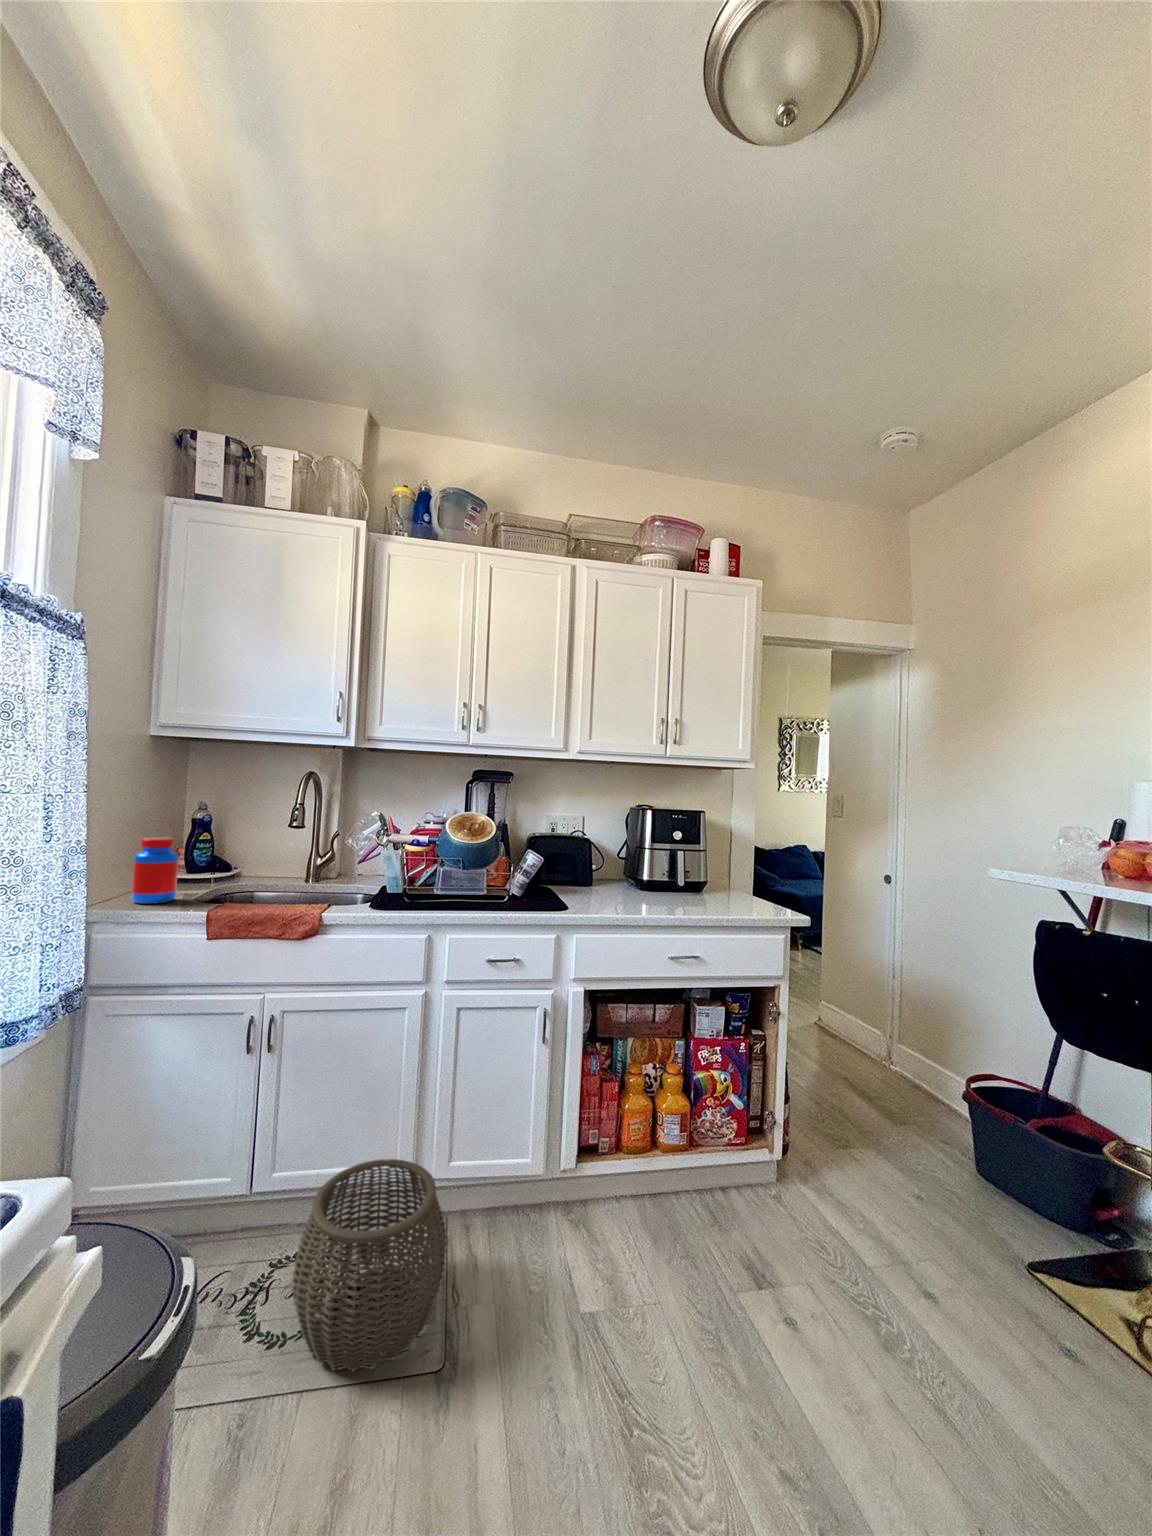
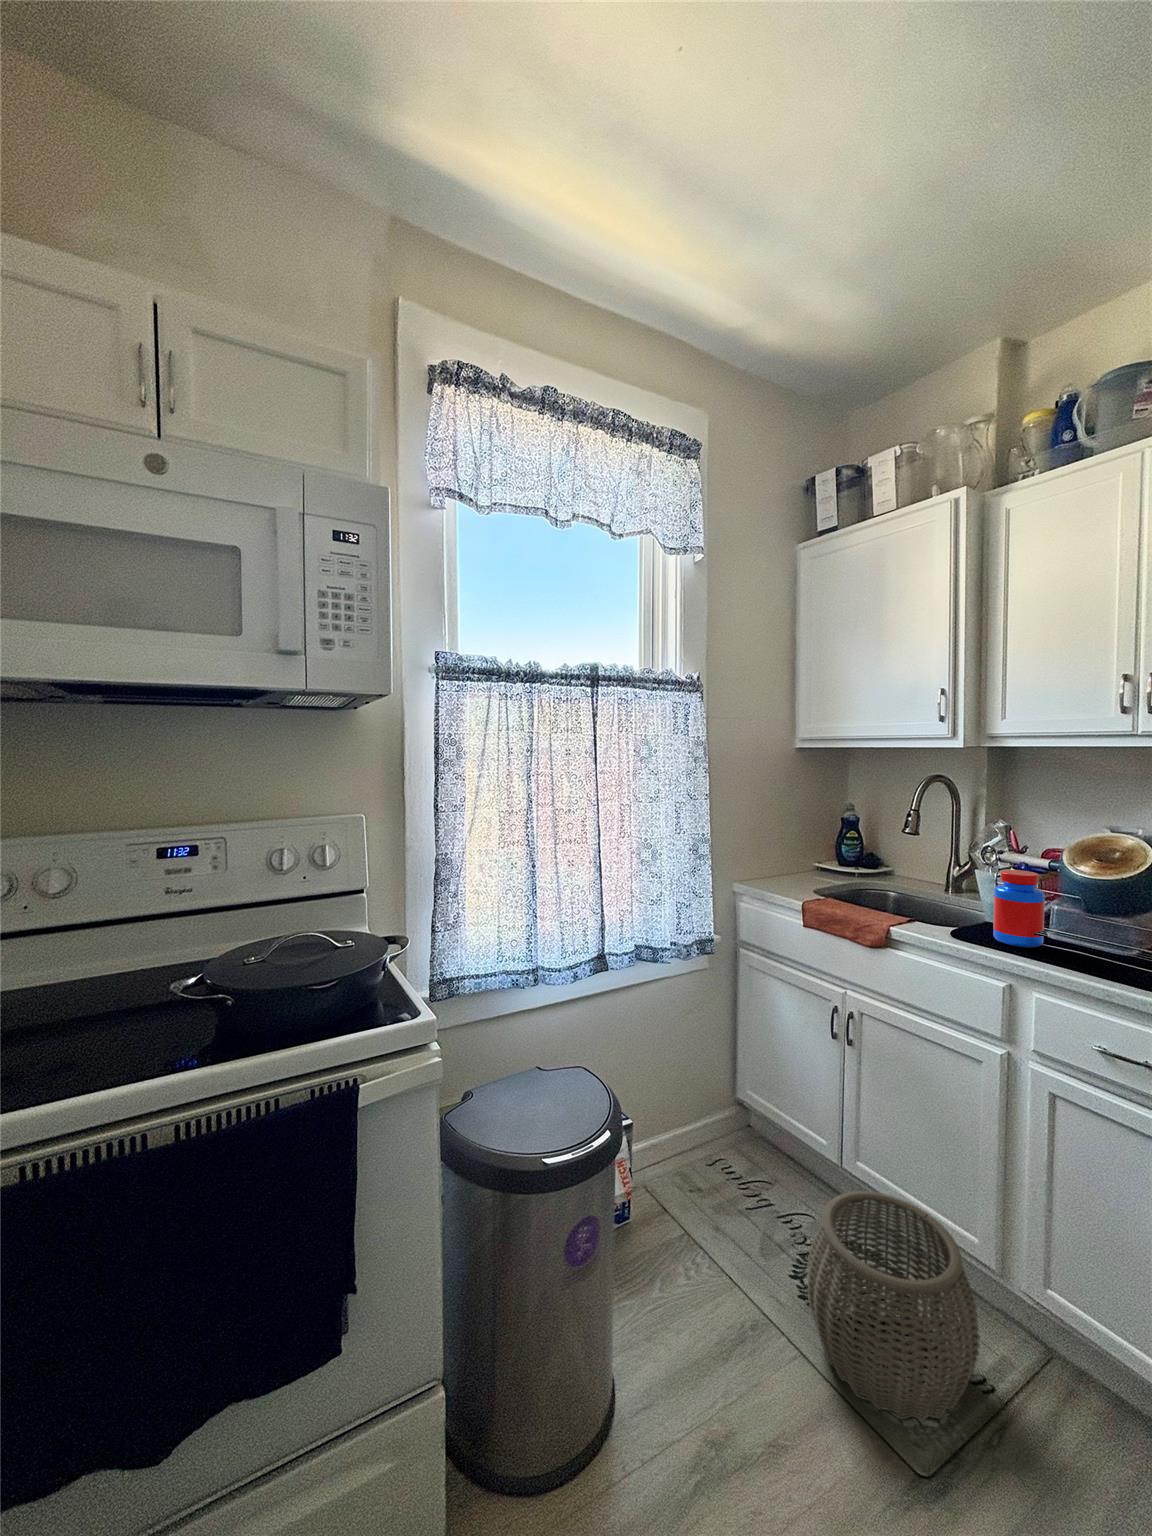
jar: present [132,837,178,904] -> present [993,870,1045,947]

